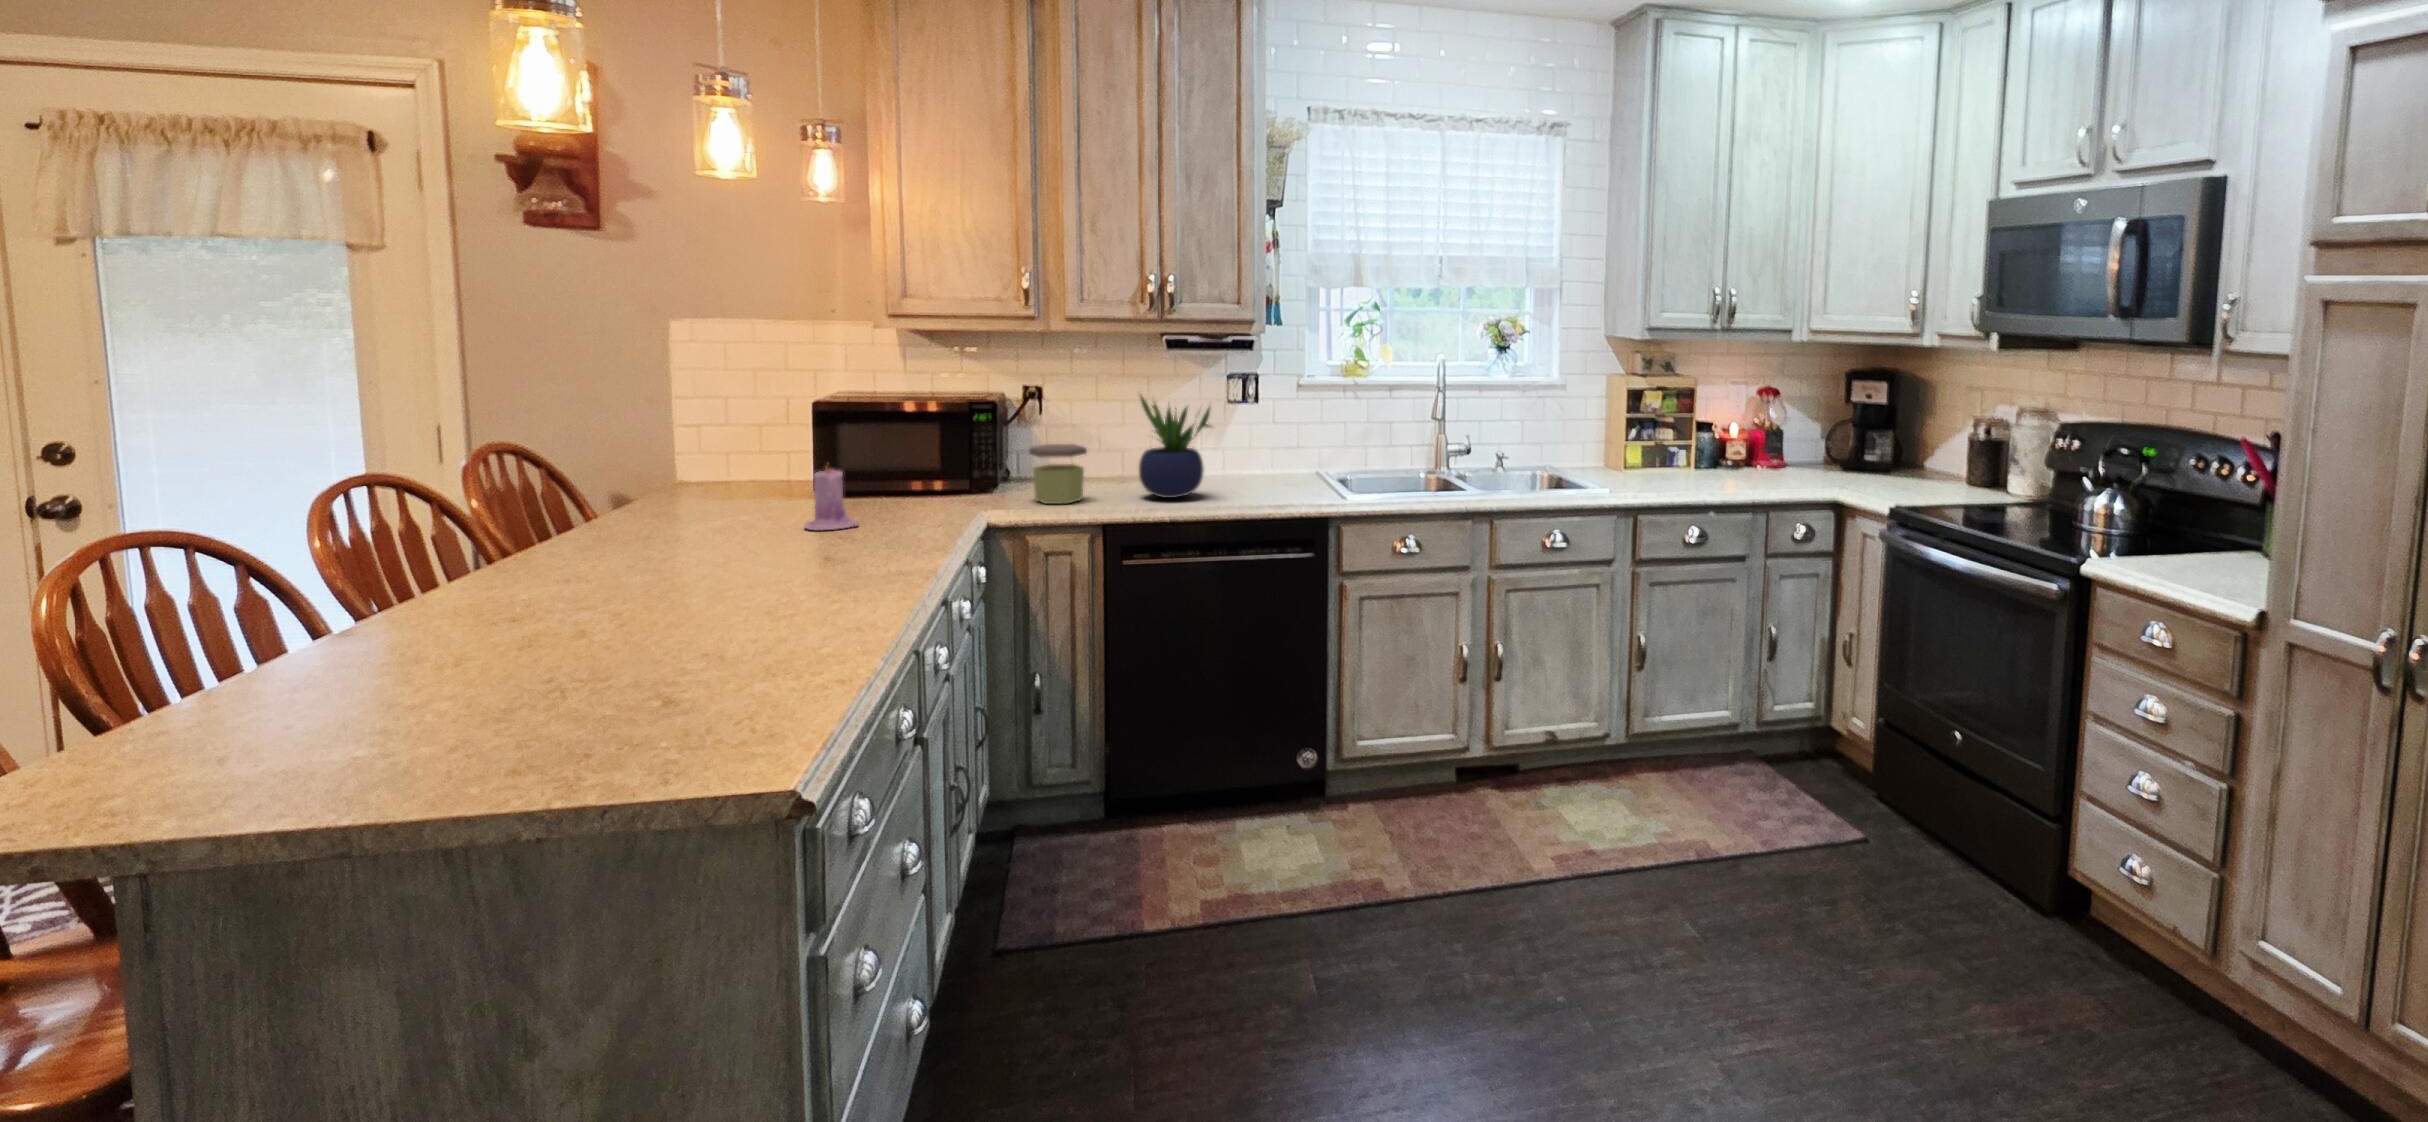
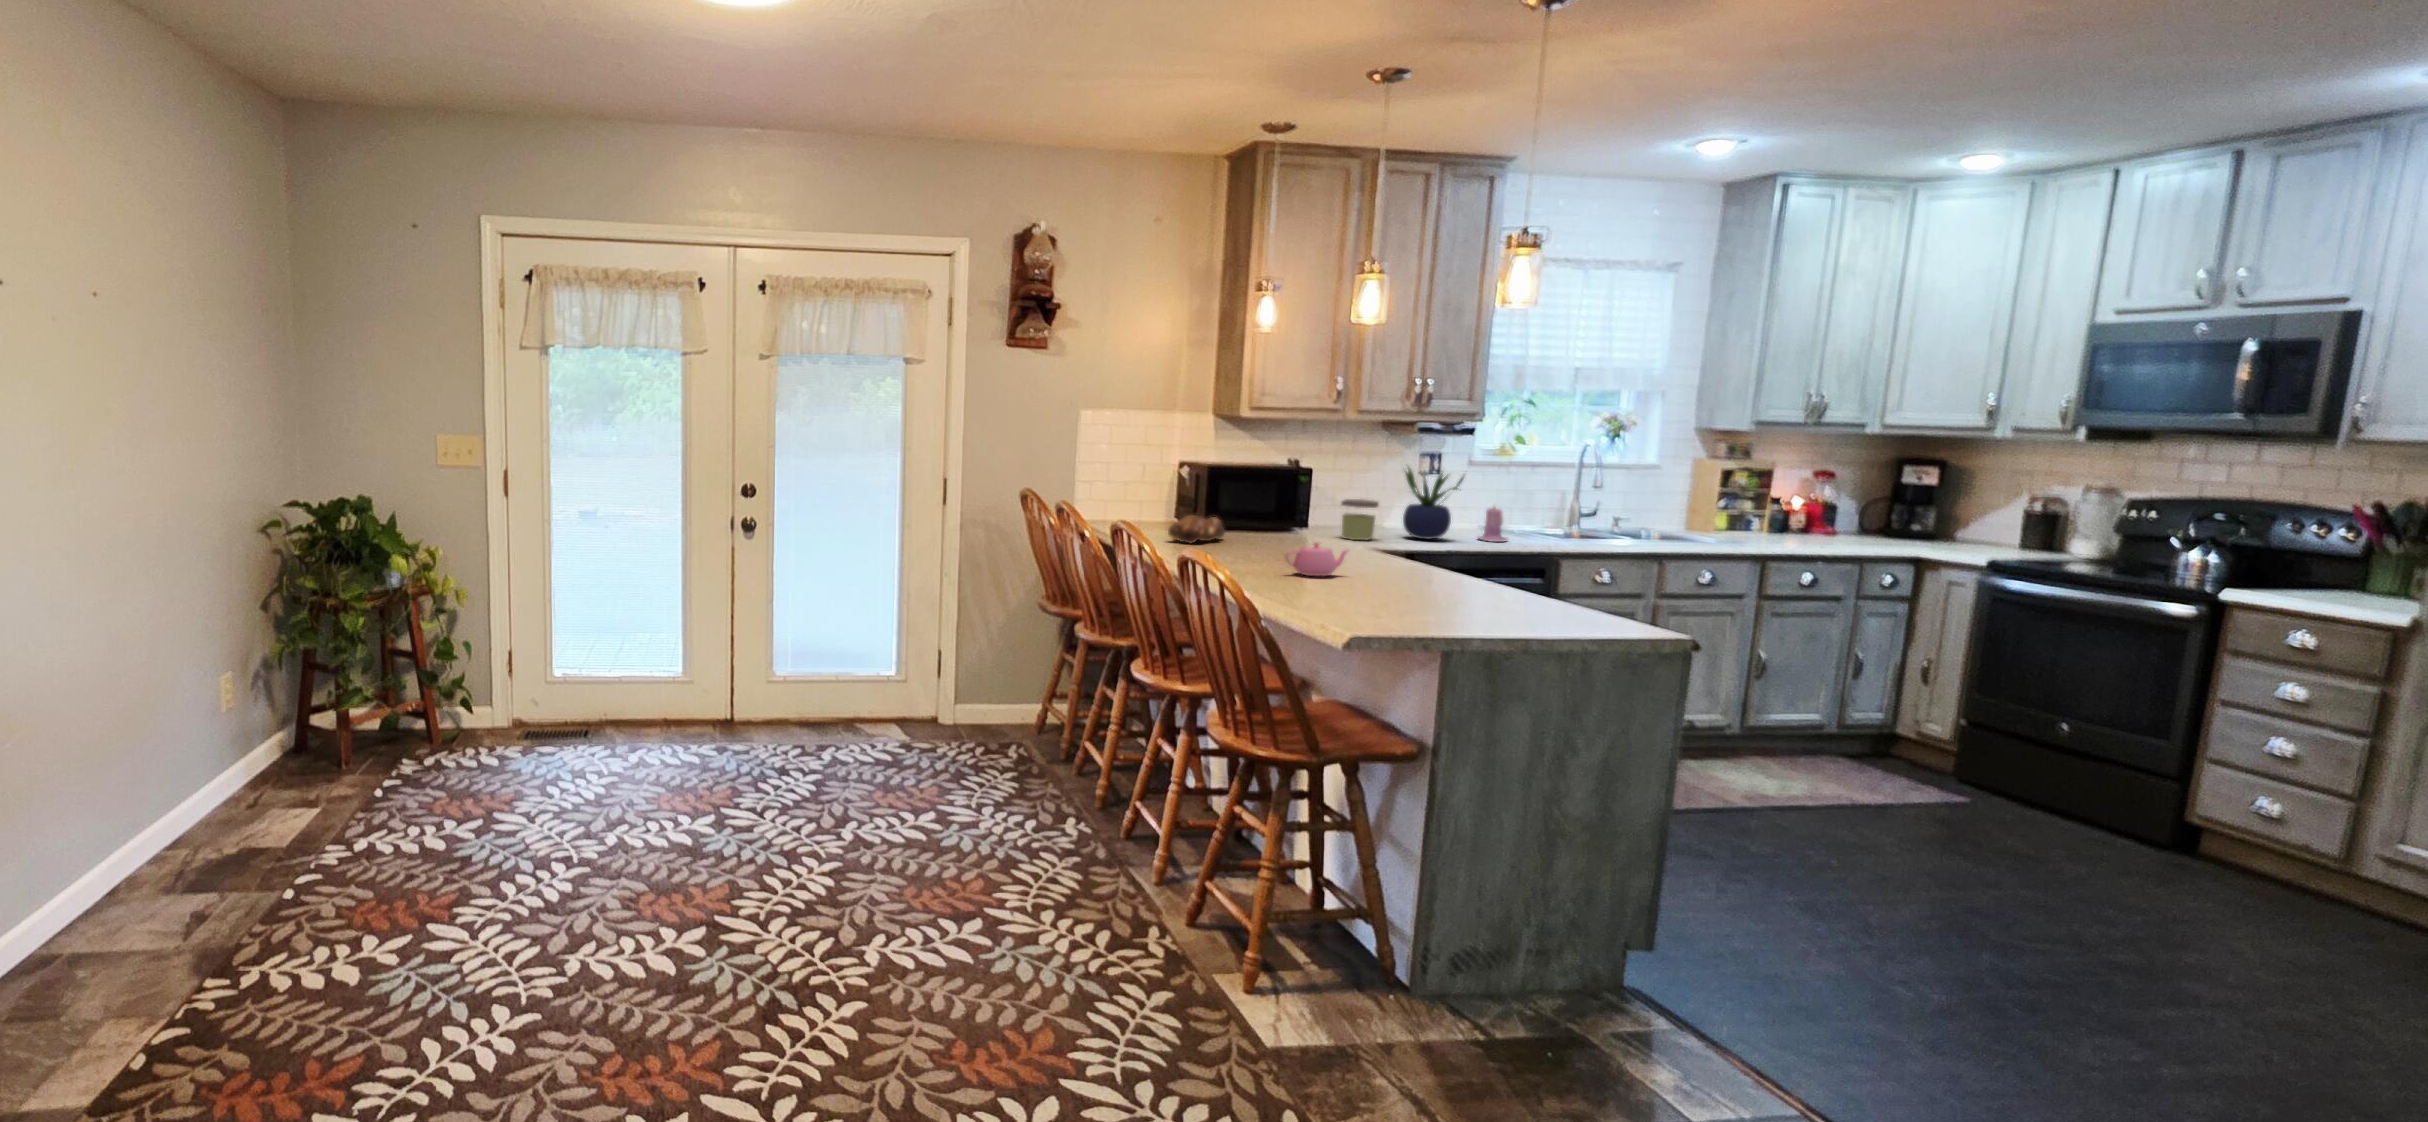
candle: present [805,468,858,530] -> present [1478,507,1508,542]
bread loaf: none [643,480,773,527] -> present [1168,515,1225,543]
teapot: none [533,545,665,606] -> present [1285,542,1348,576]

